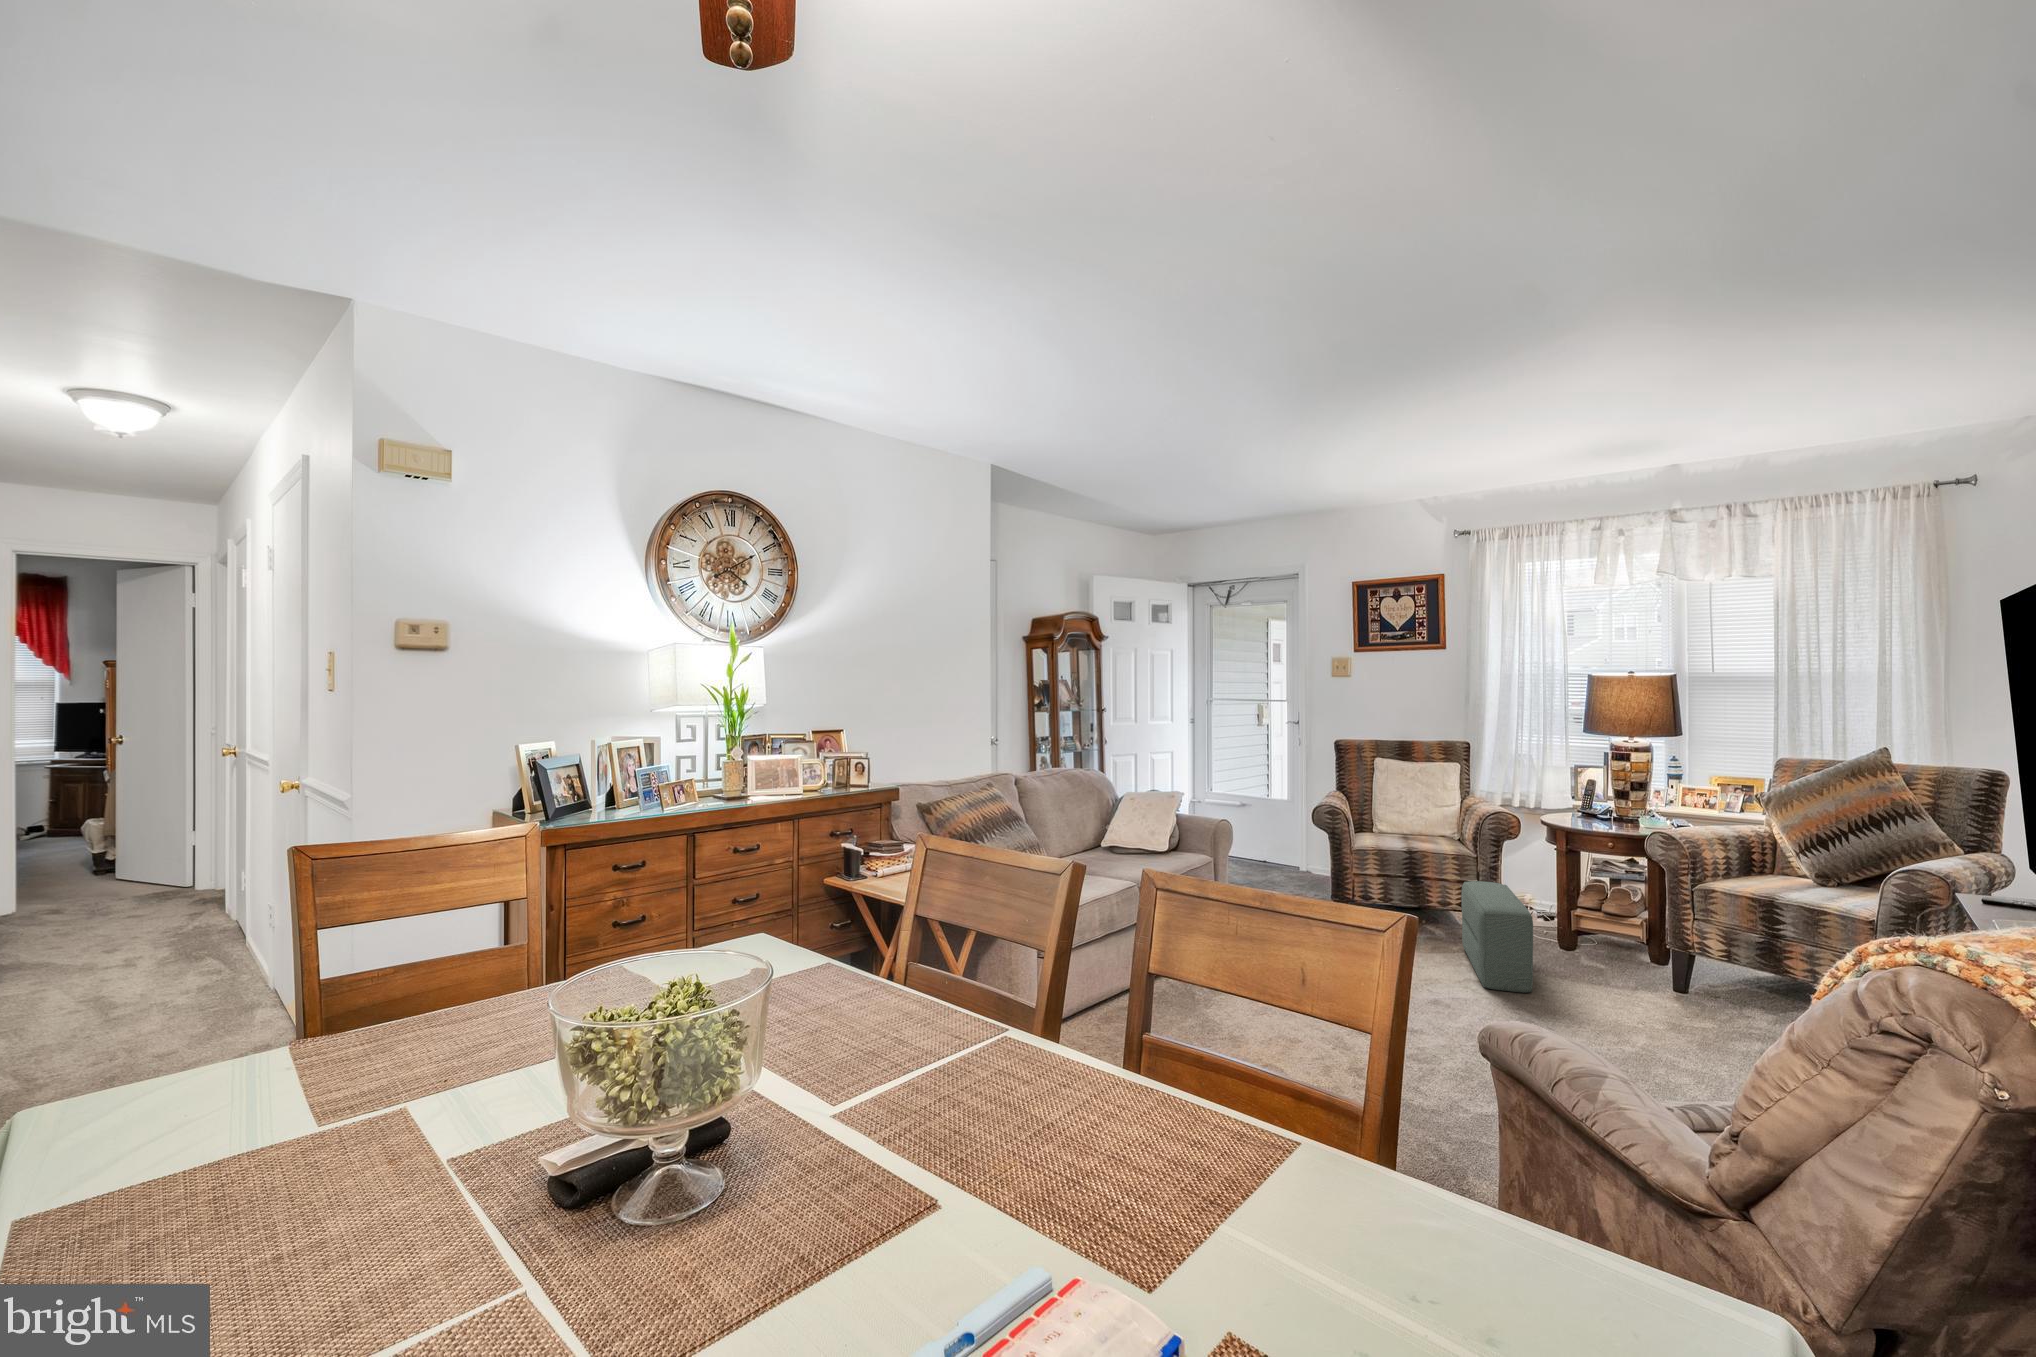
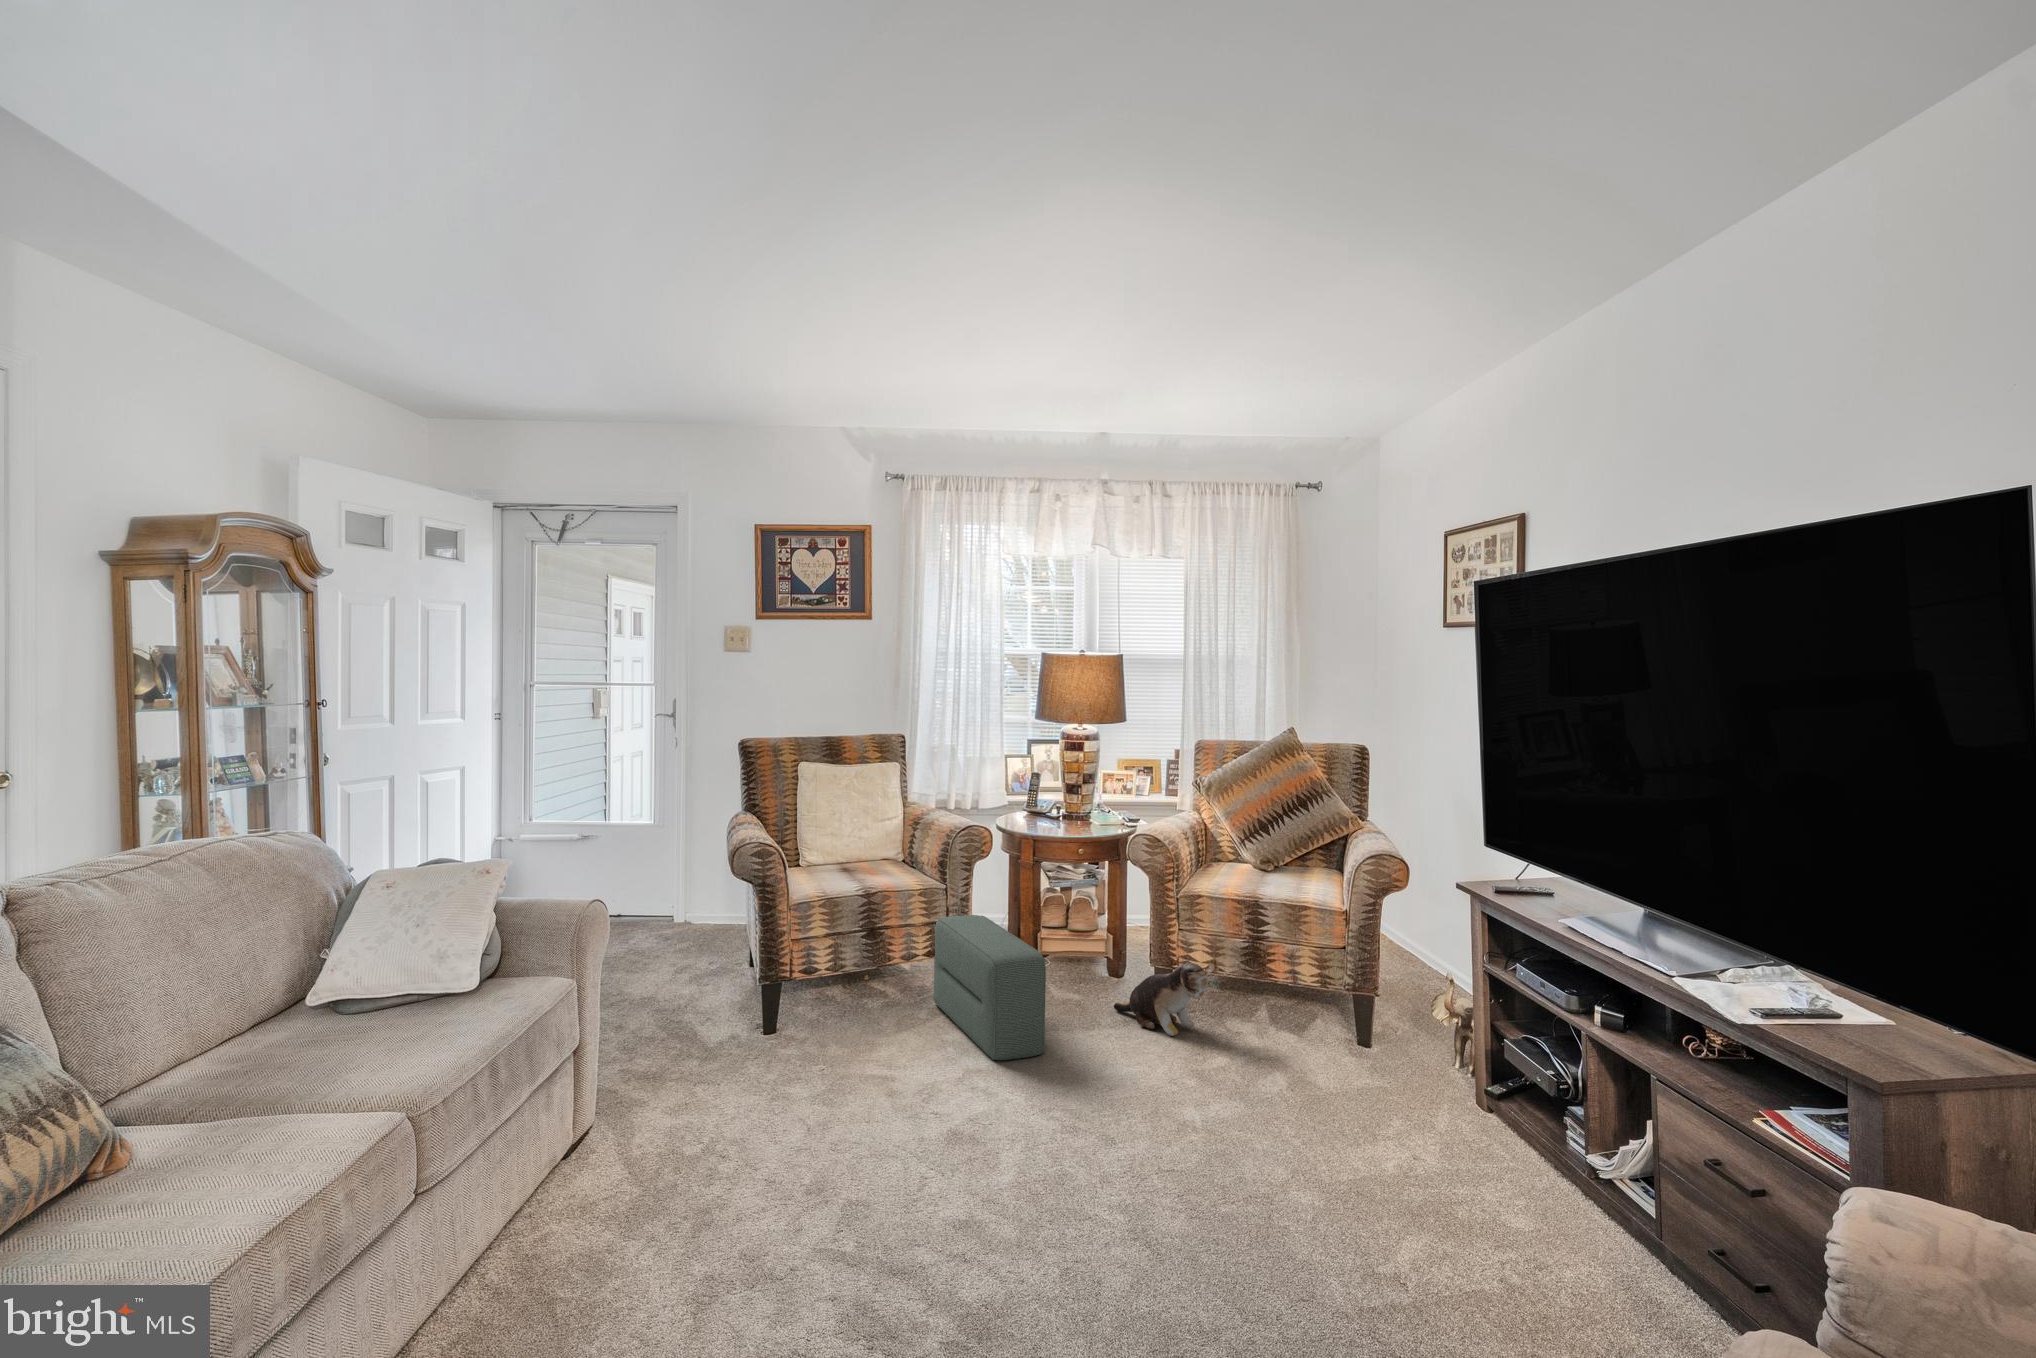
plush toy: none [1628,945,1715,1007] -> present [1114,963,1215,1036]

